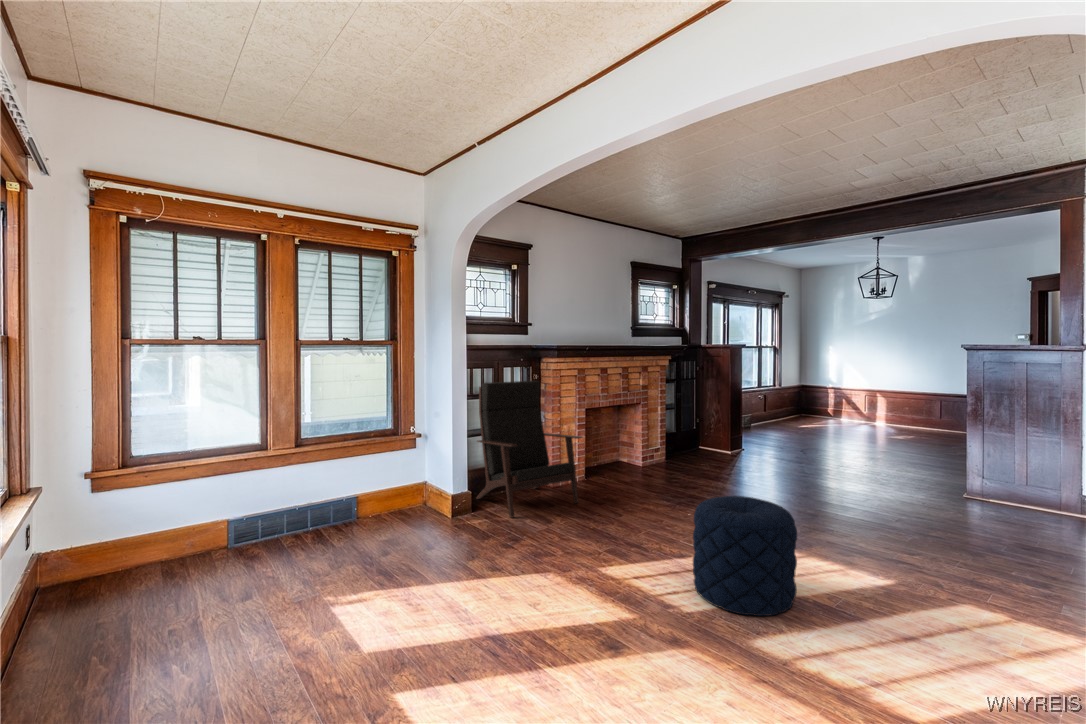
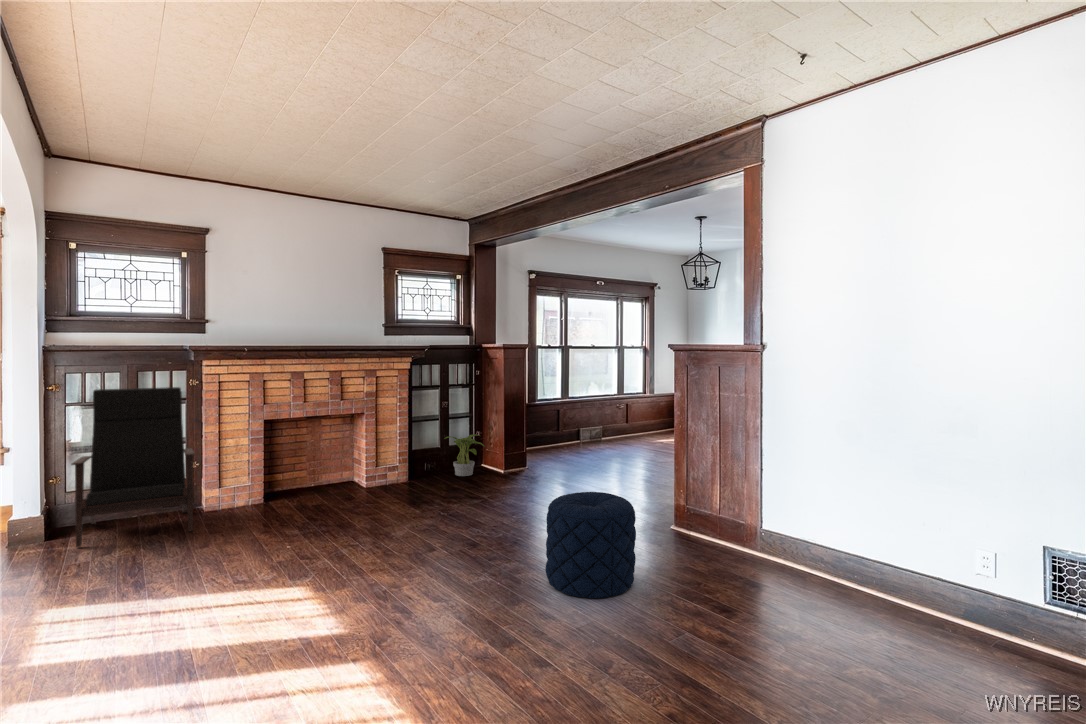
potted plant: none [684,421,719,456] -> present [445,434,485,476]
pouf: present [693,496,797,616] -> present [546,492,636,598]

